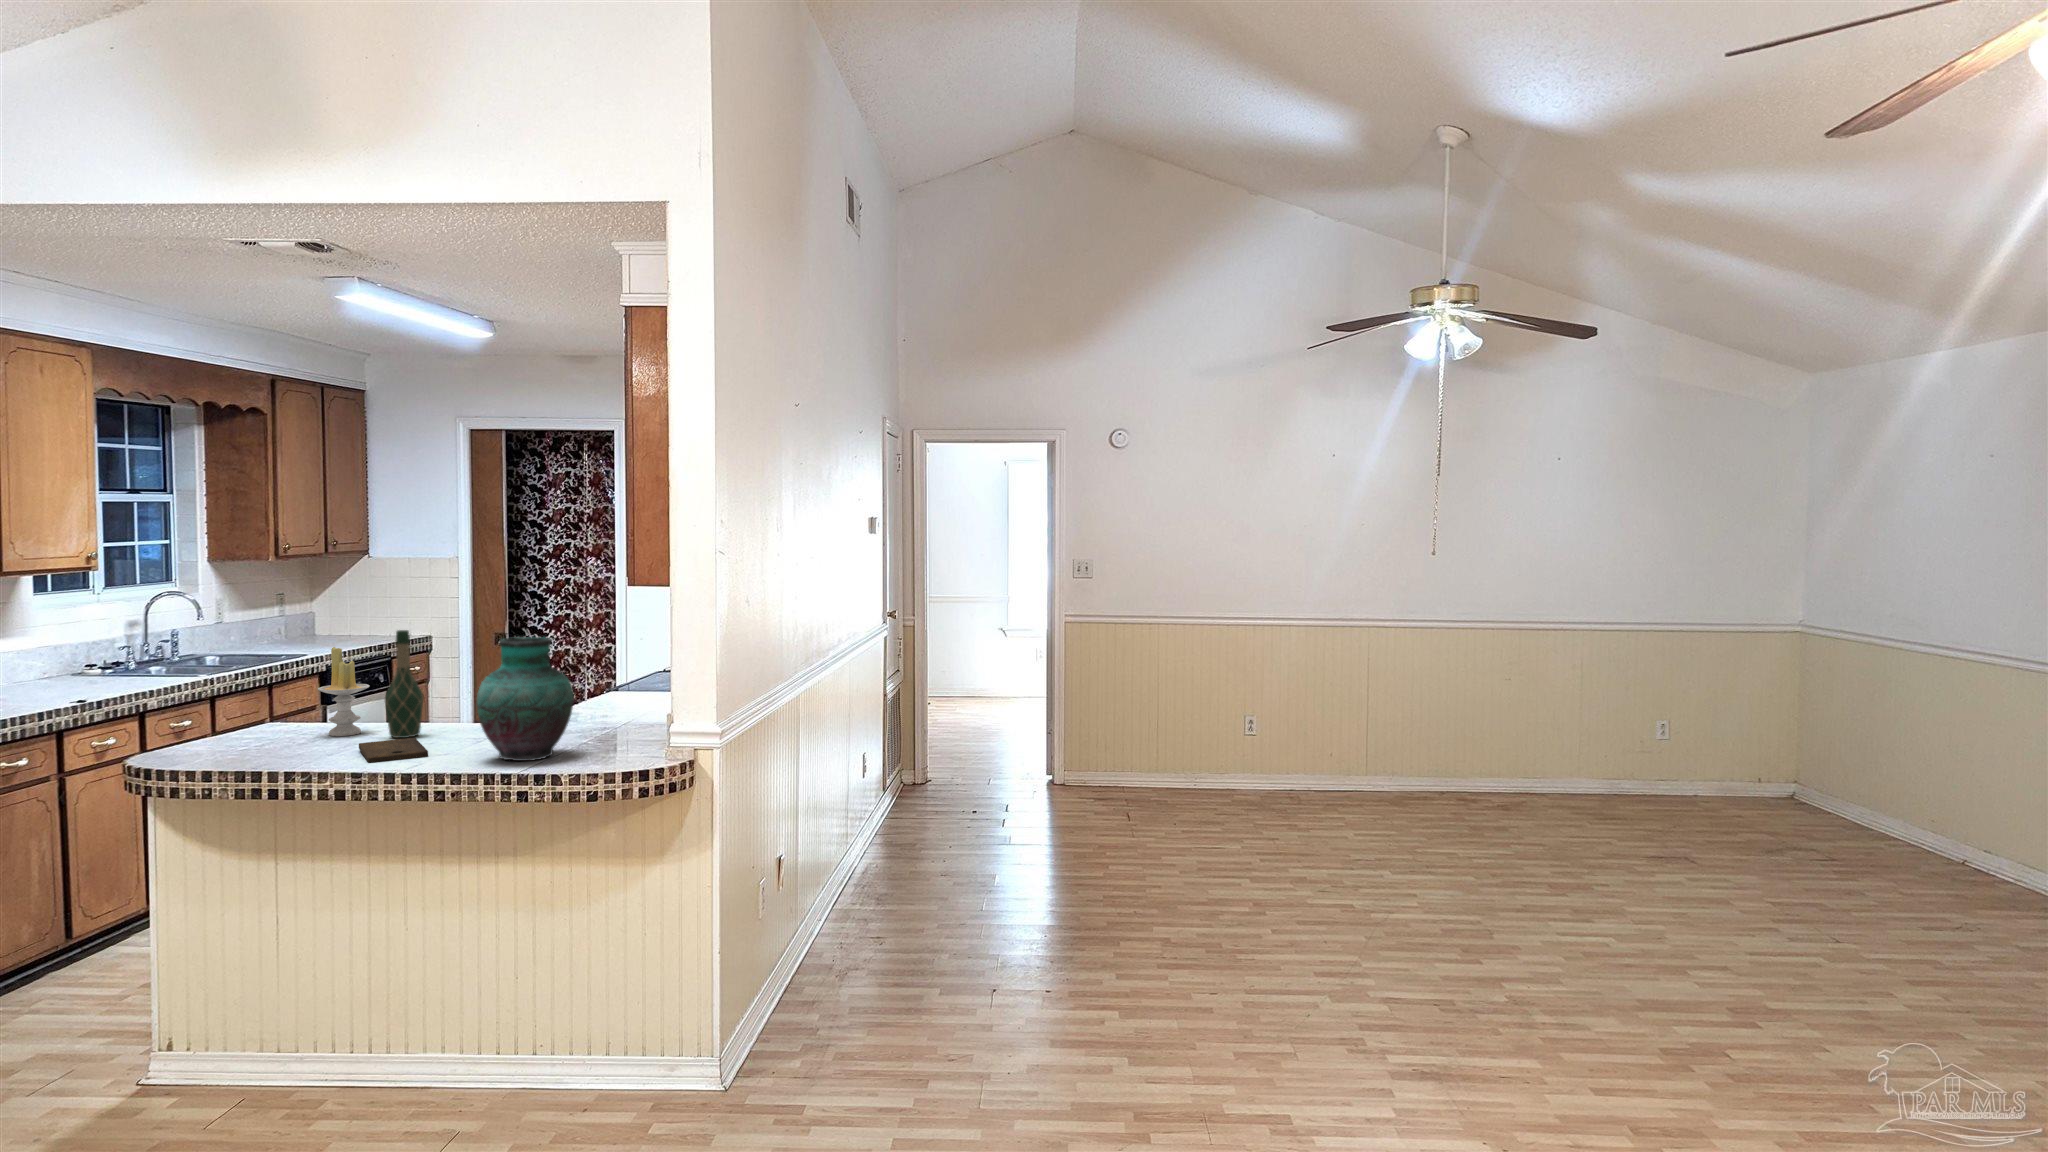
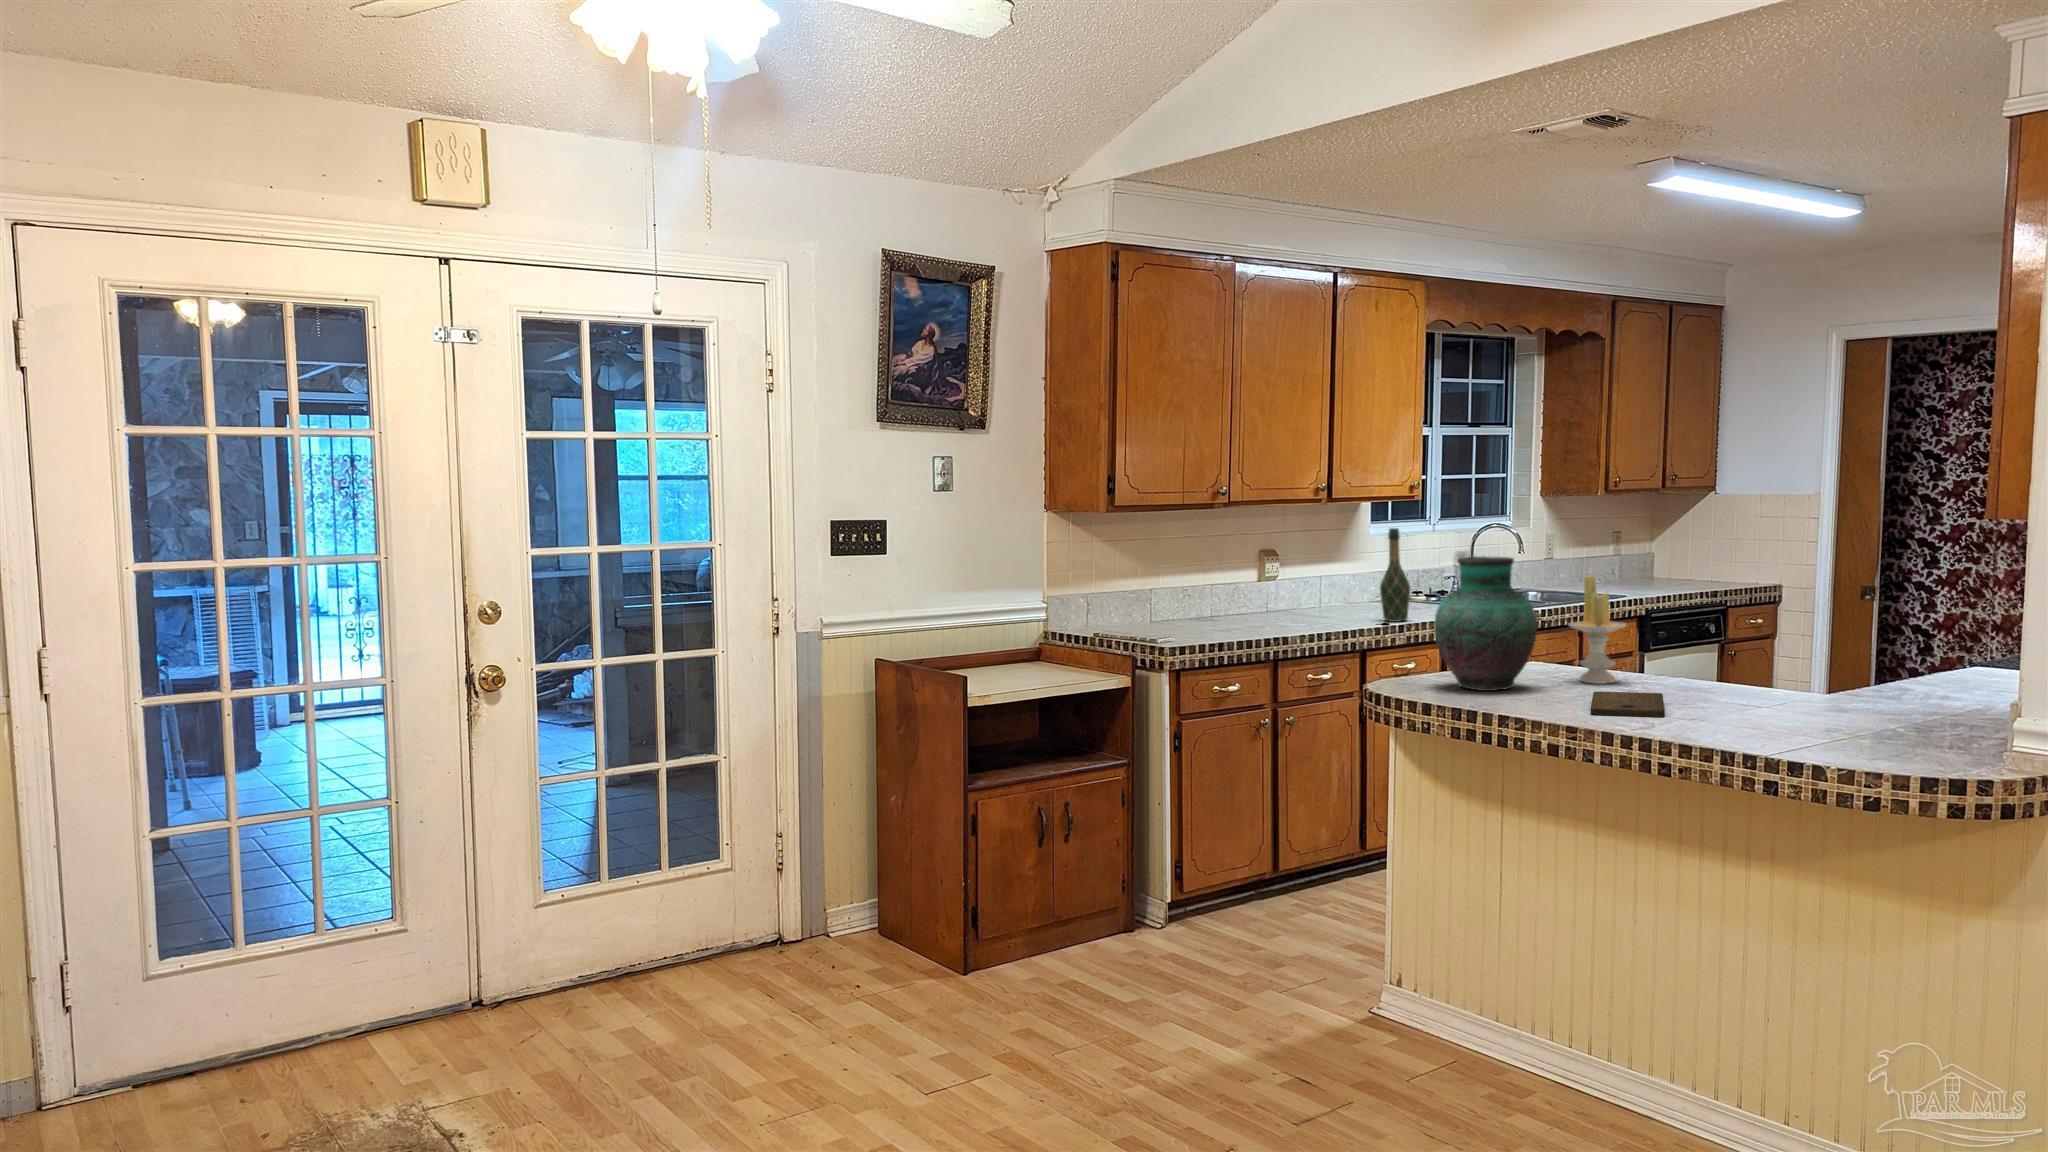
wine bottle: present [385,630,423,738] -> present [1380,528,1410,622]
vase: present [477,637,574,761] -> present [1434,556,1538,691]

